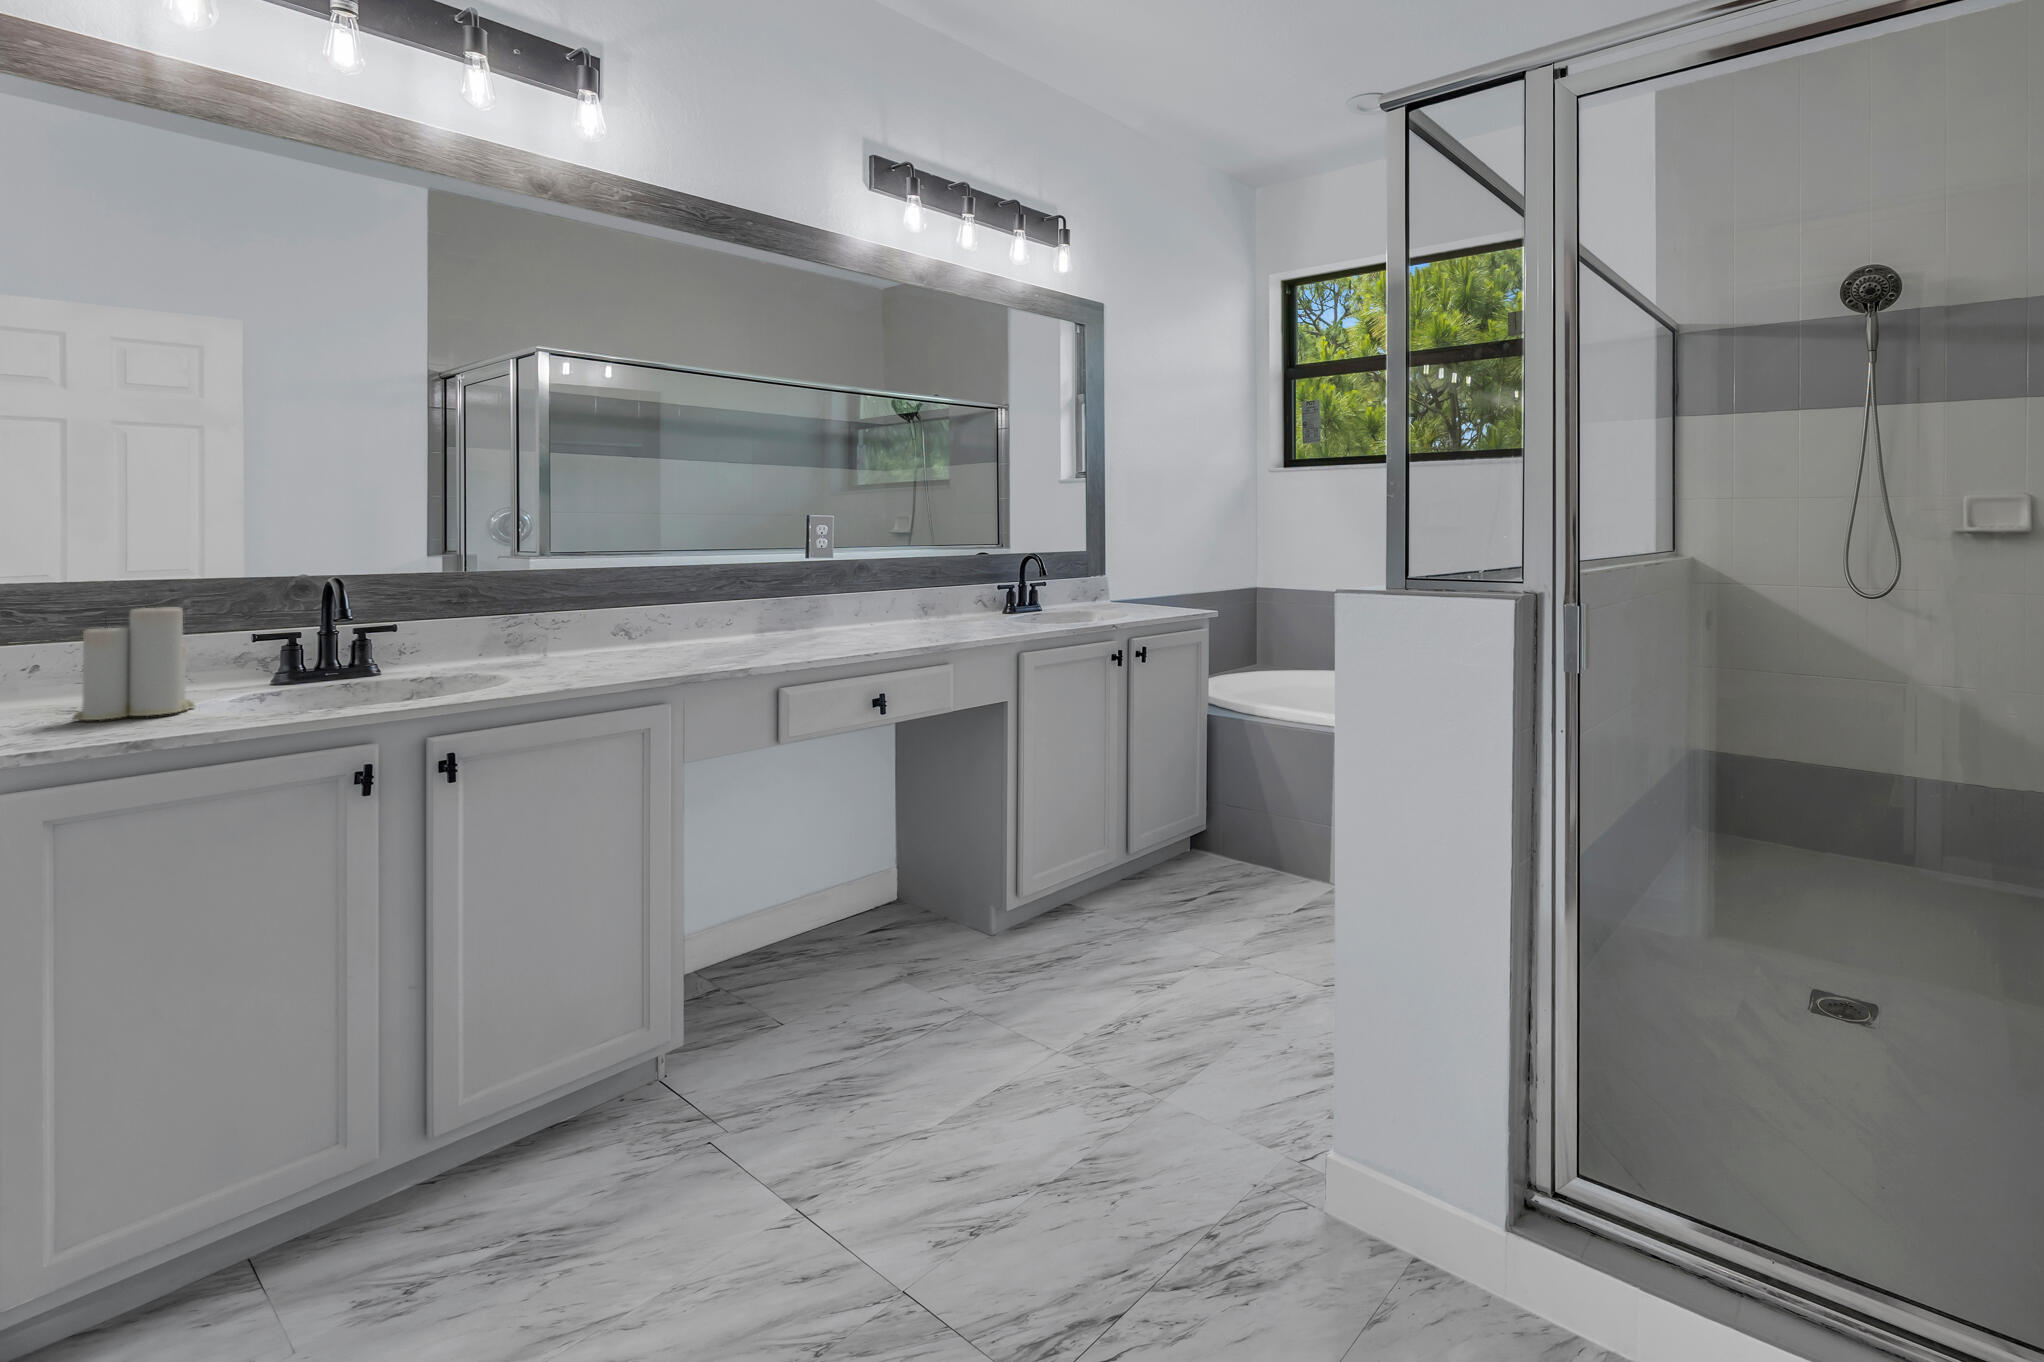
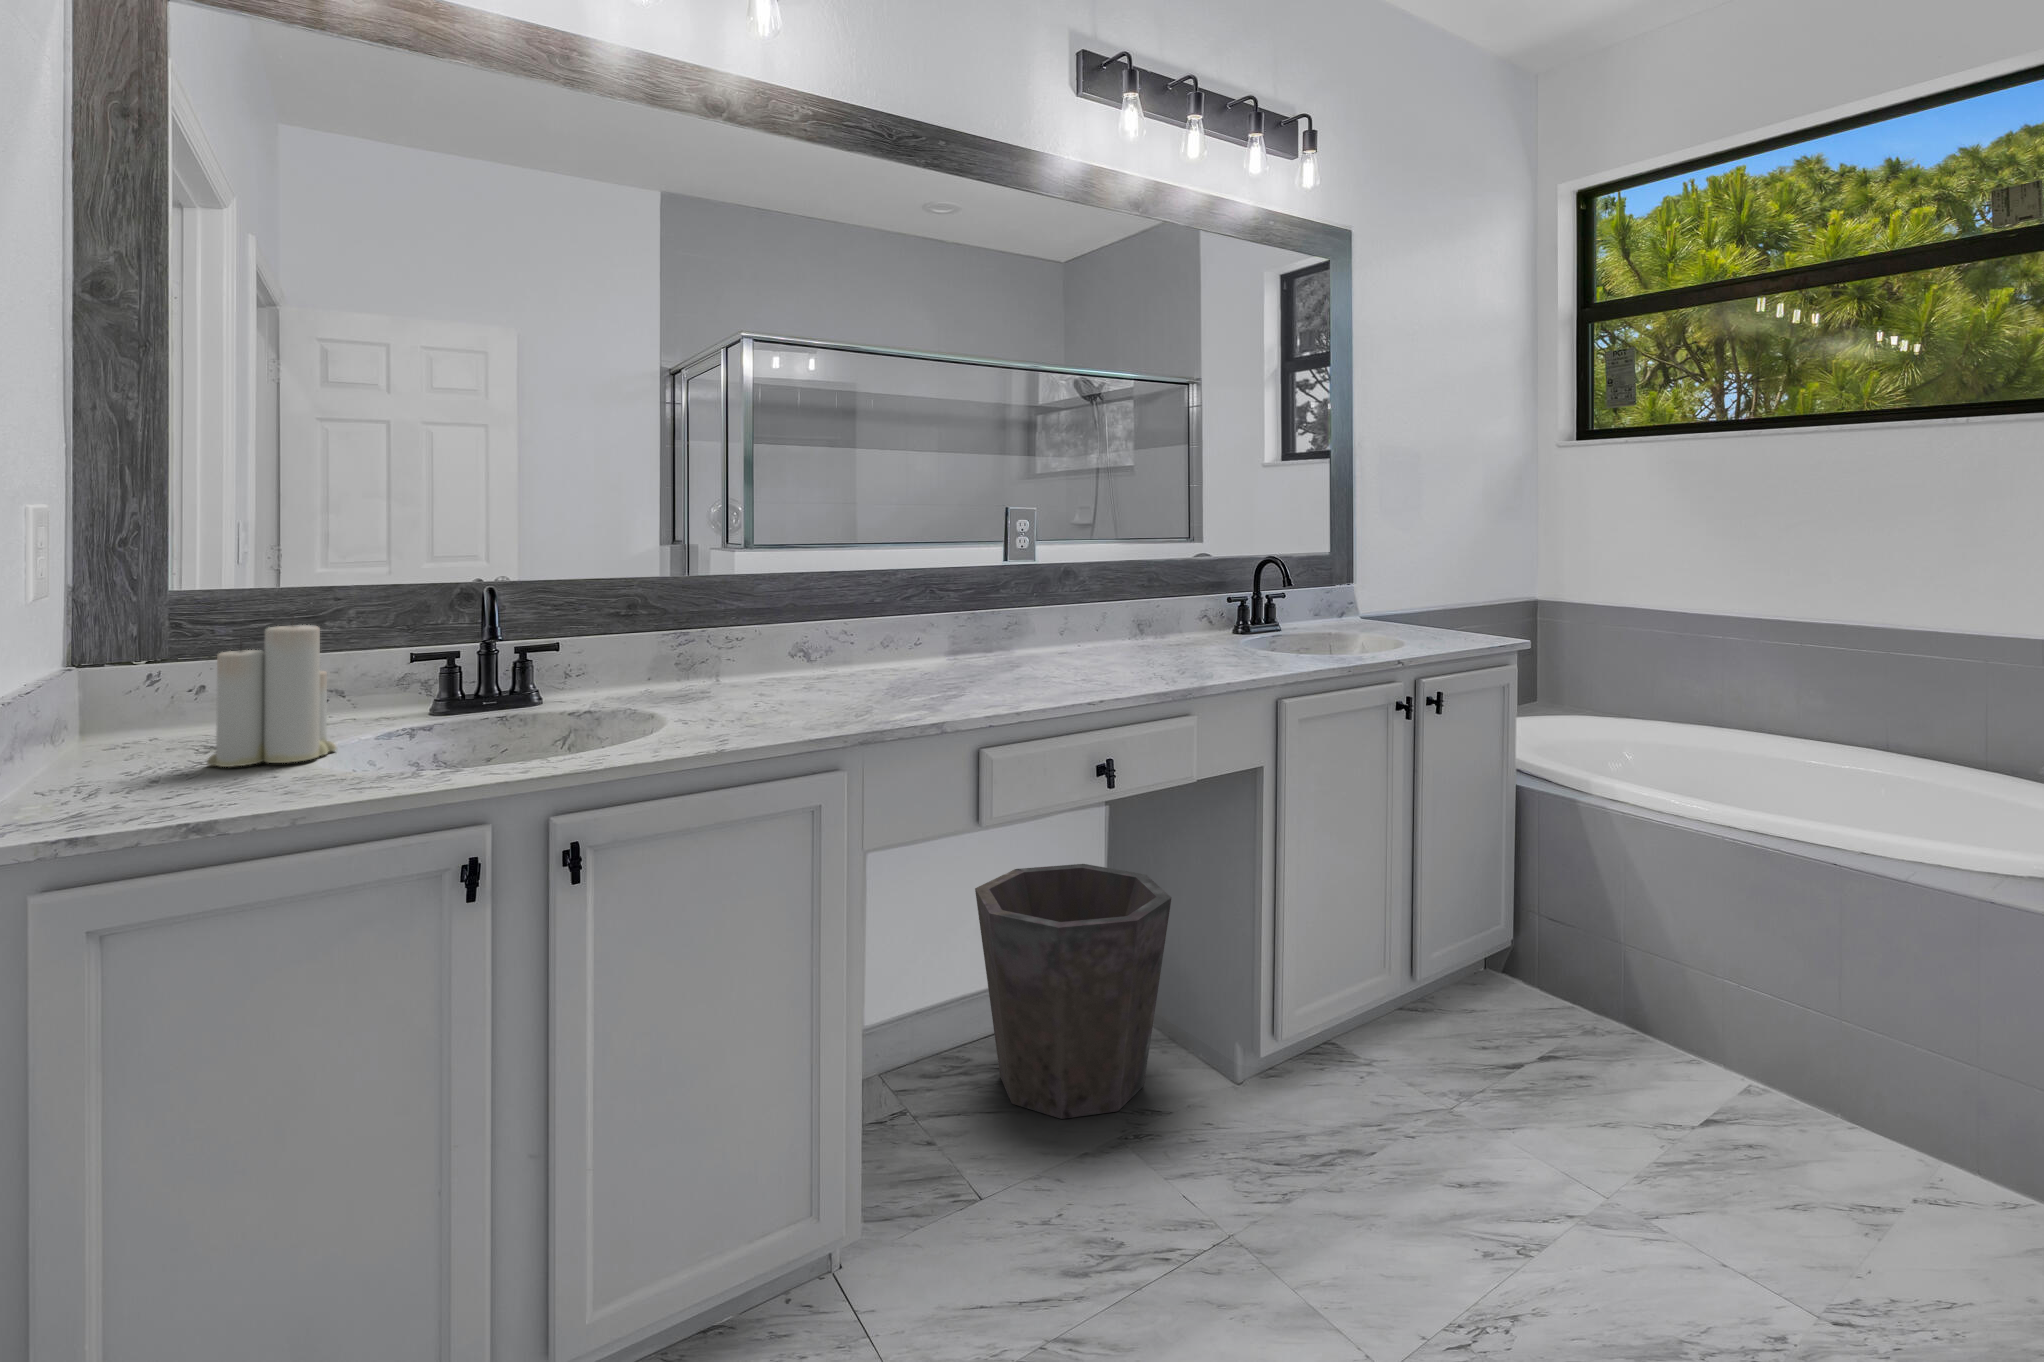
waste bin: none [779,791,938,977] -> present [975,864,1171,1119]

